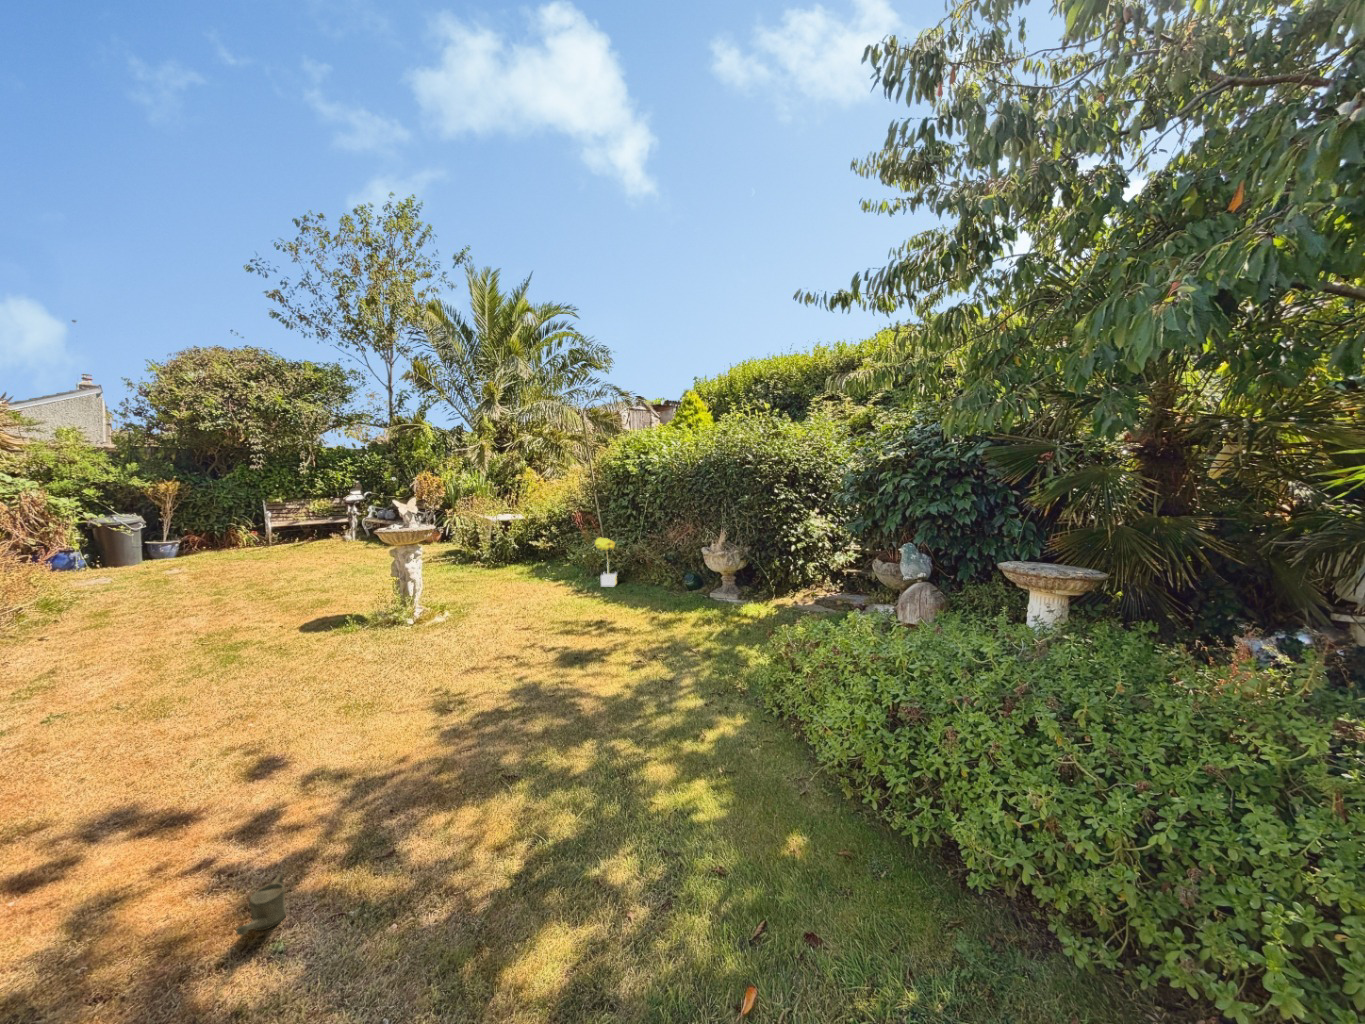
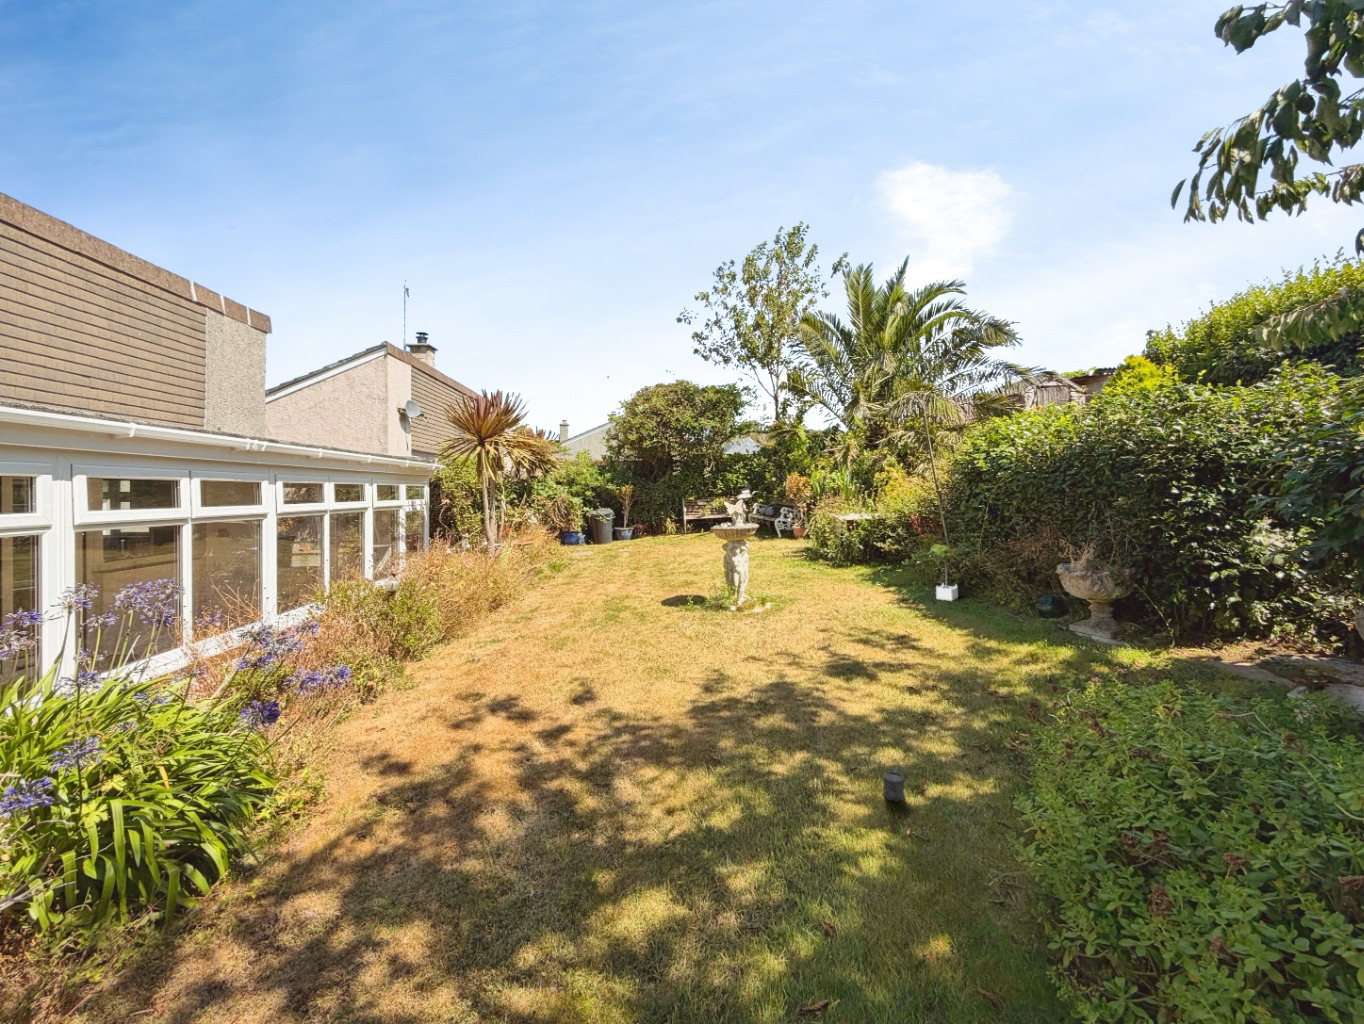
watering can: present [236,874,287,935] -> present [883,768,905,801]

